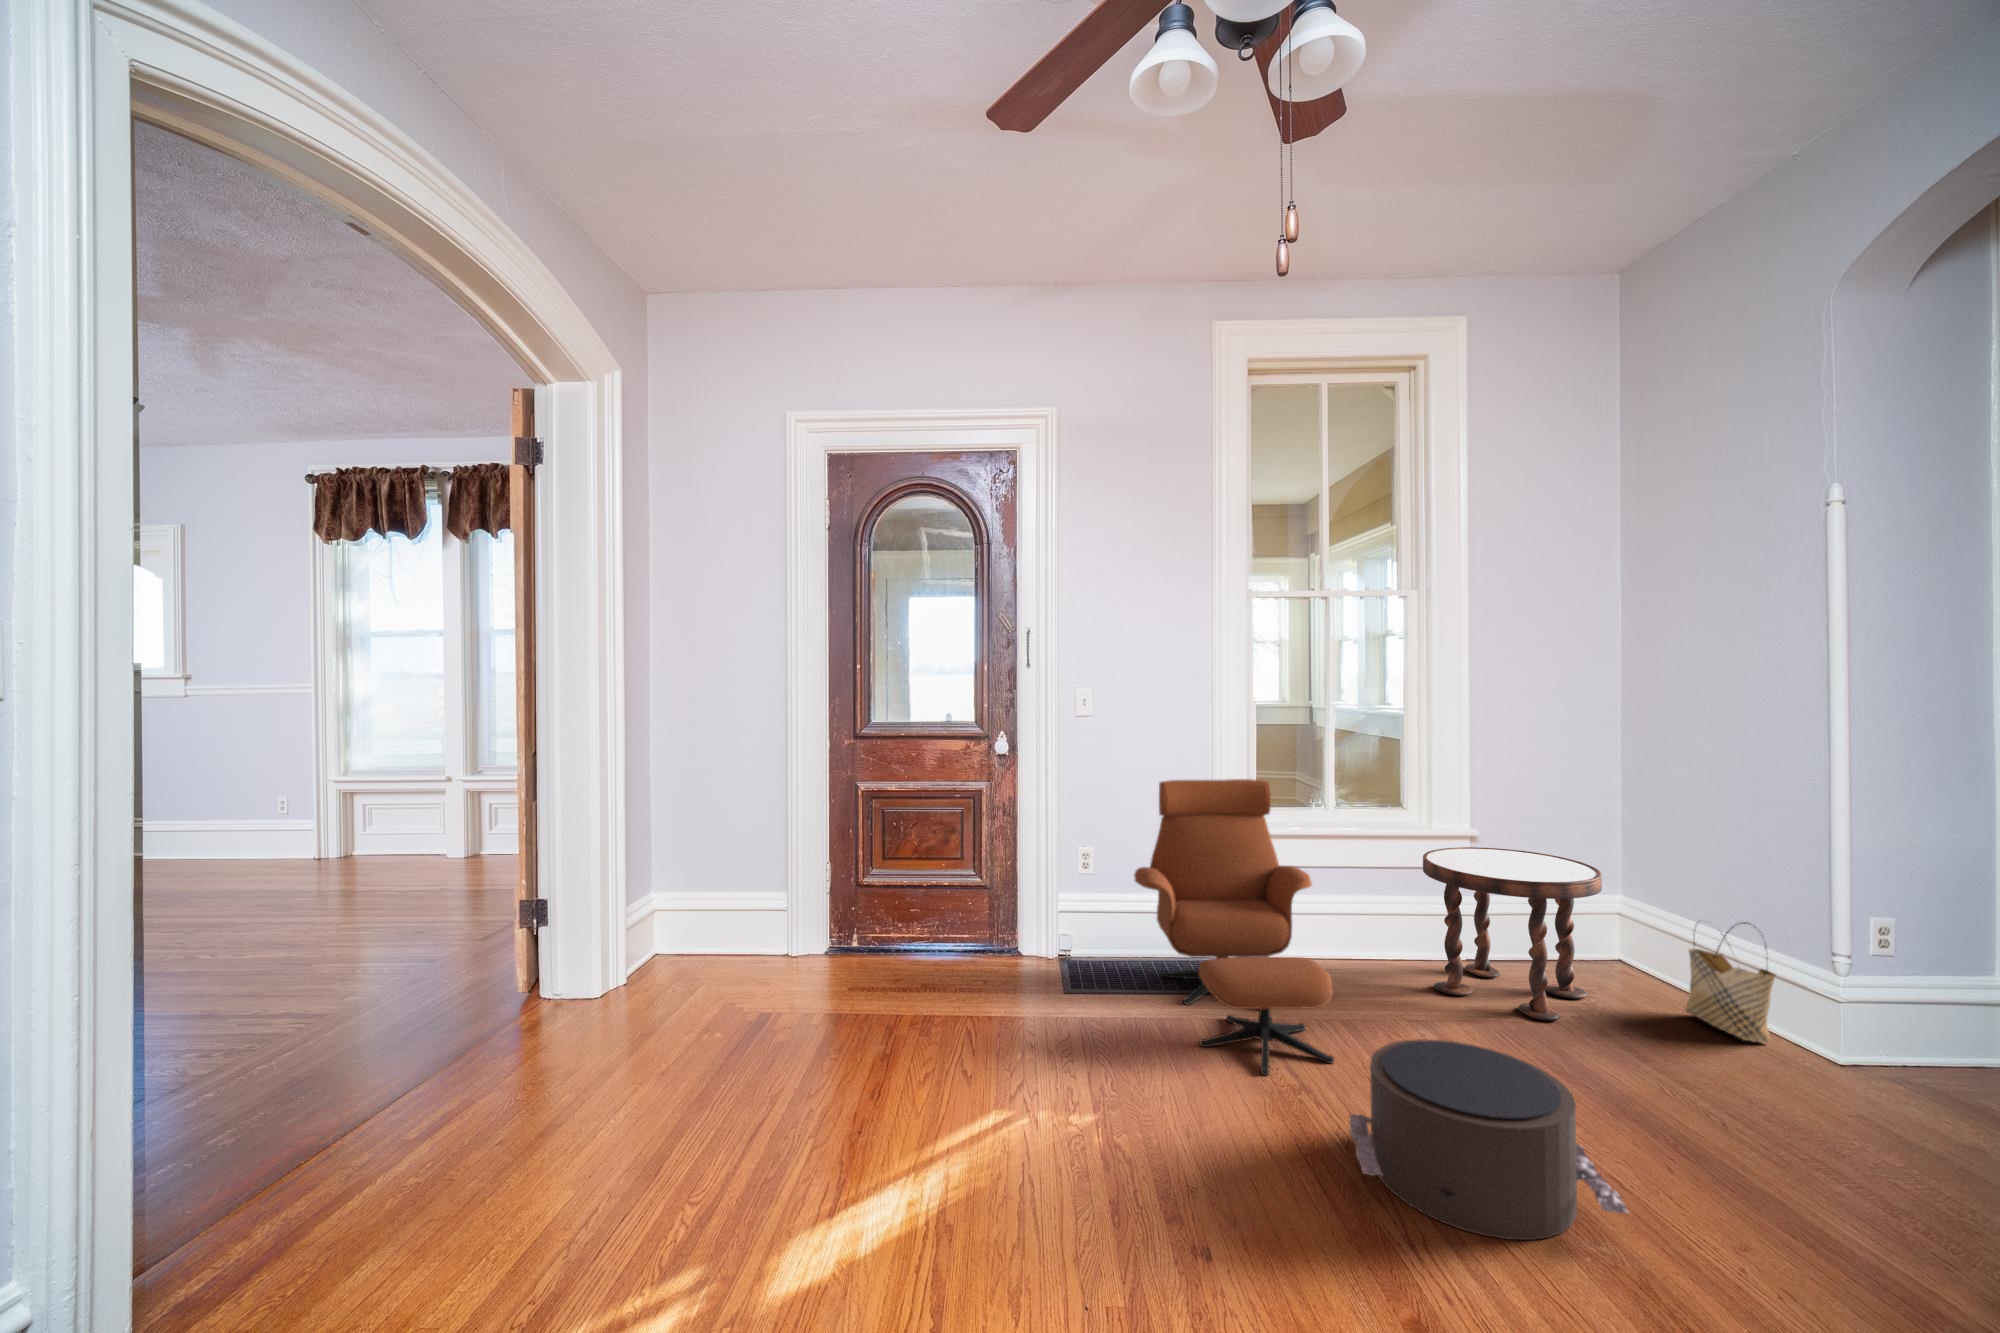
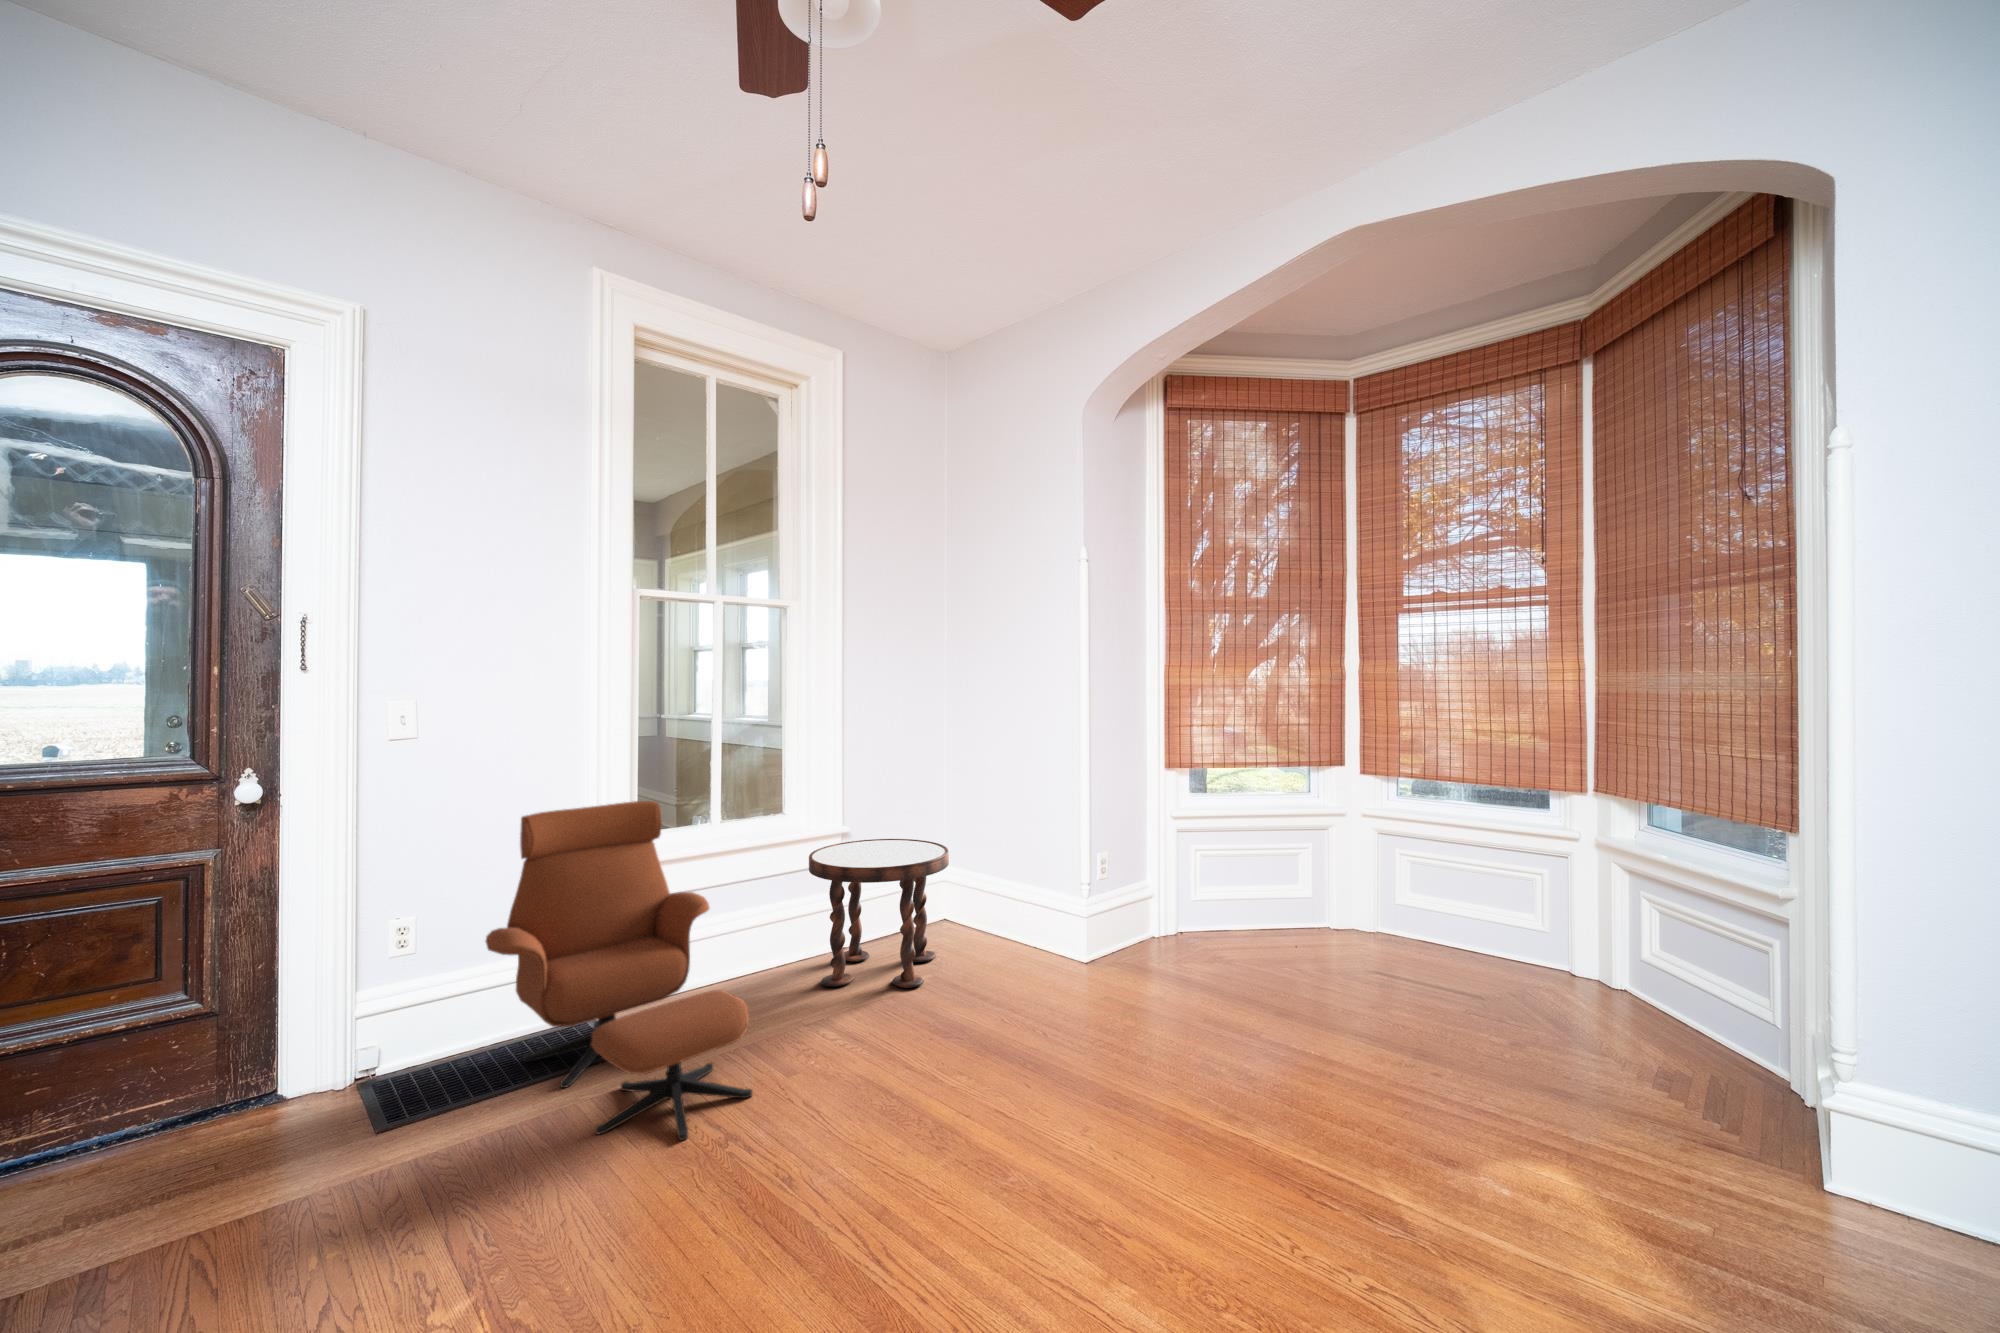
woven basket: present [1684,922,1776,1043] -> none [999,869,1055,961]
pouf: present [1349,1039,1628,1240] -> none [792,1030,1031,1222]

